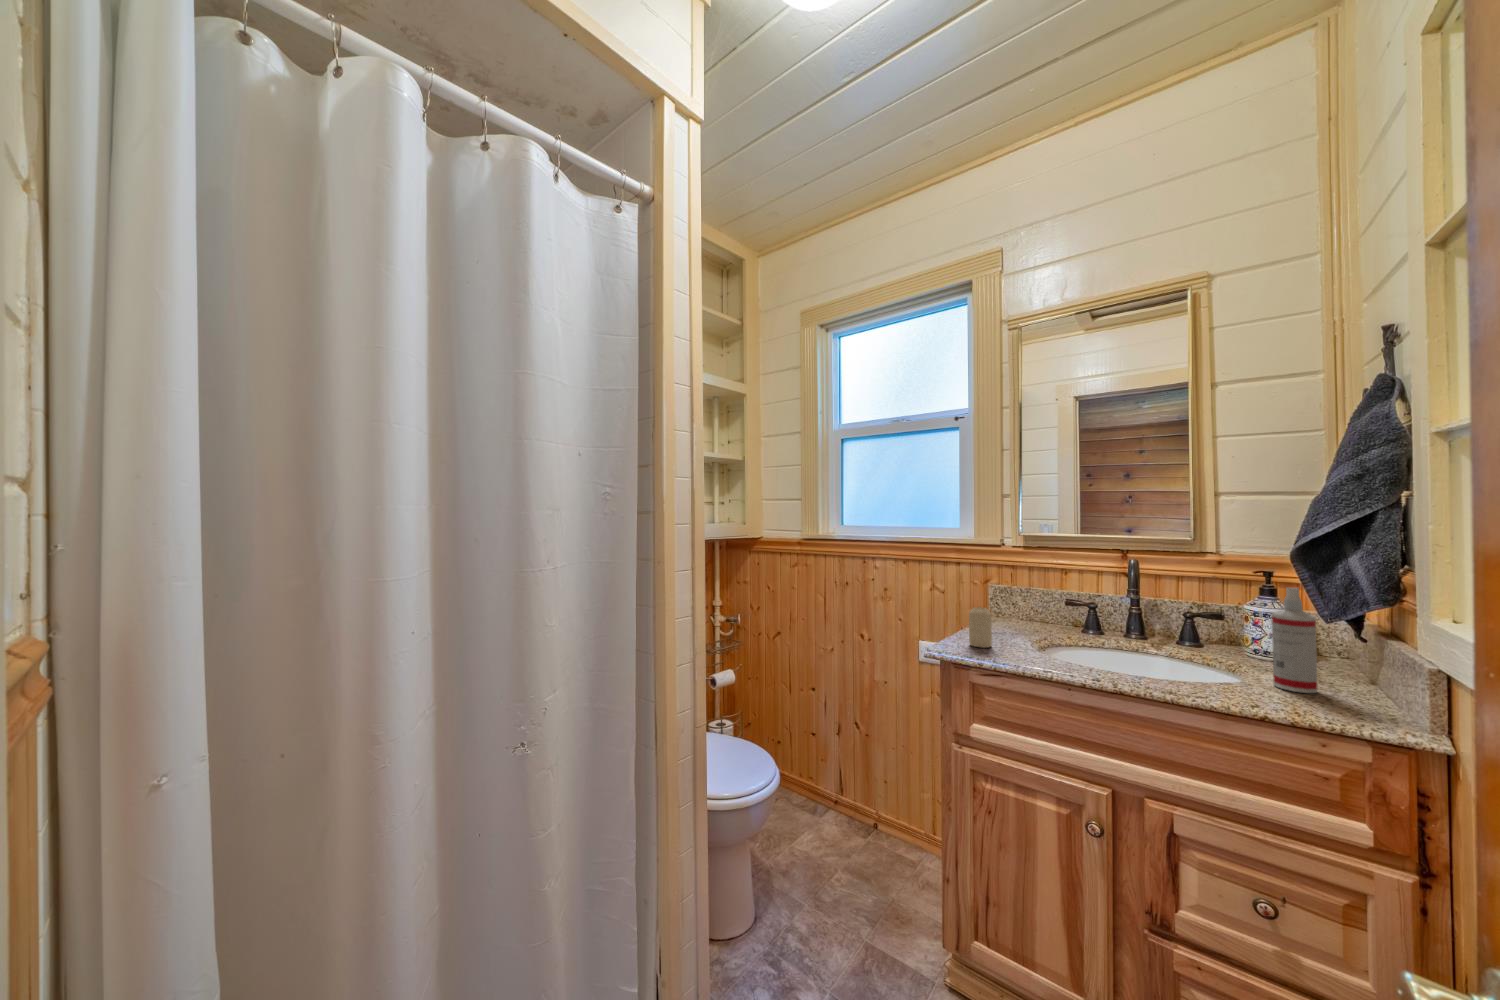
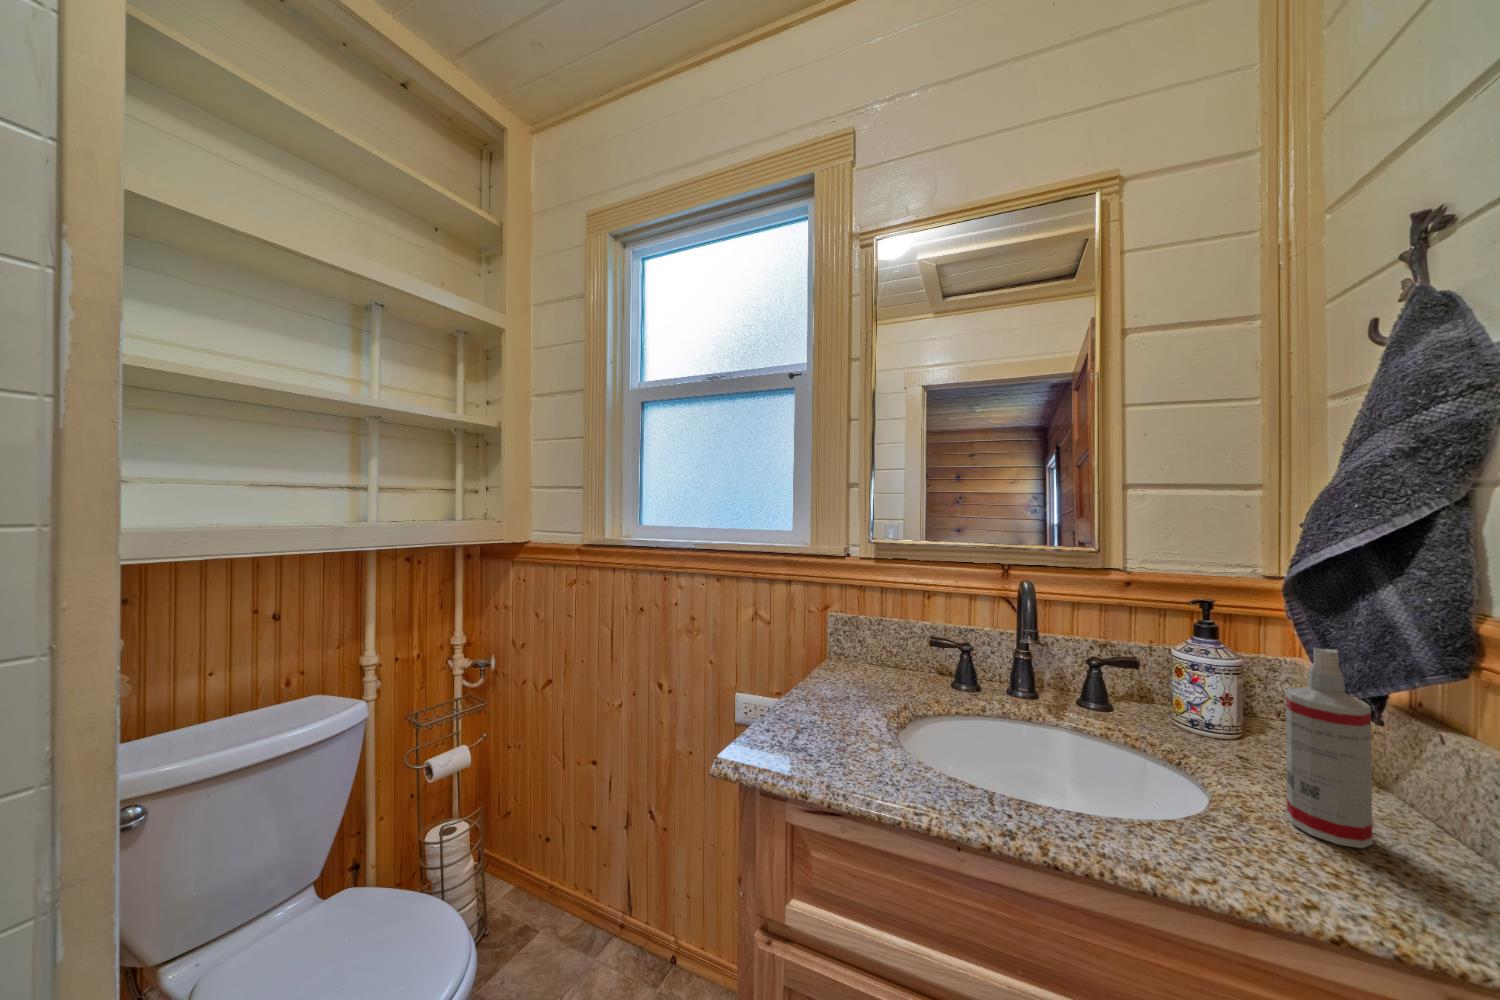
candle: present [969,607,992,648] -> none [793,671,829,748]

